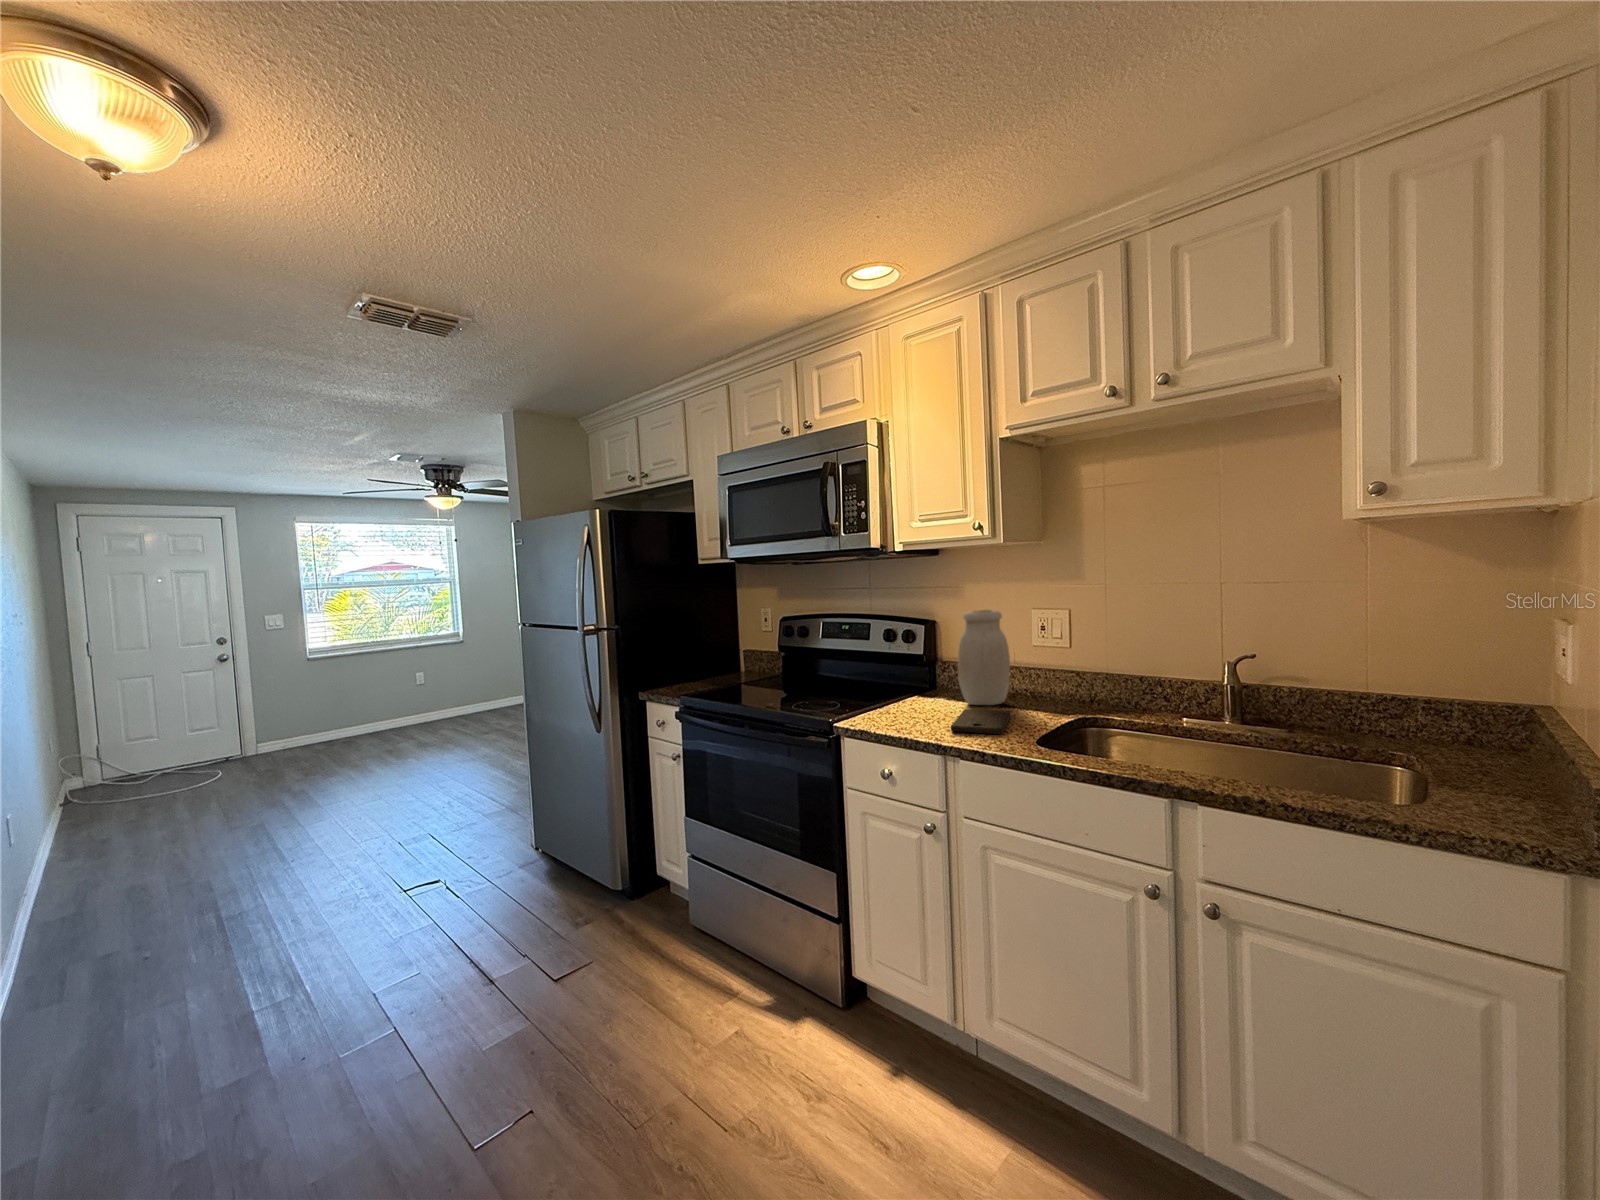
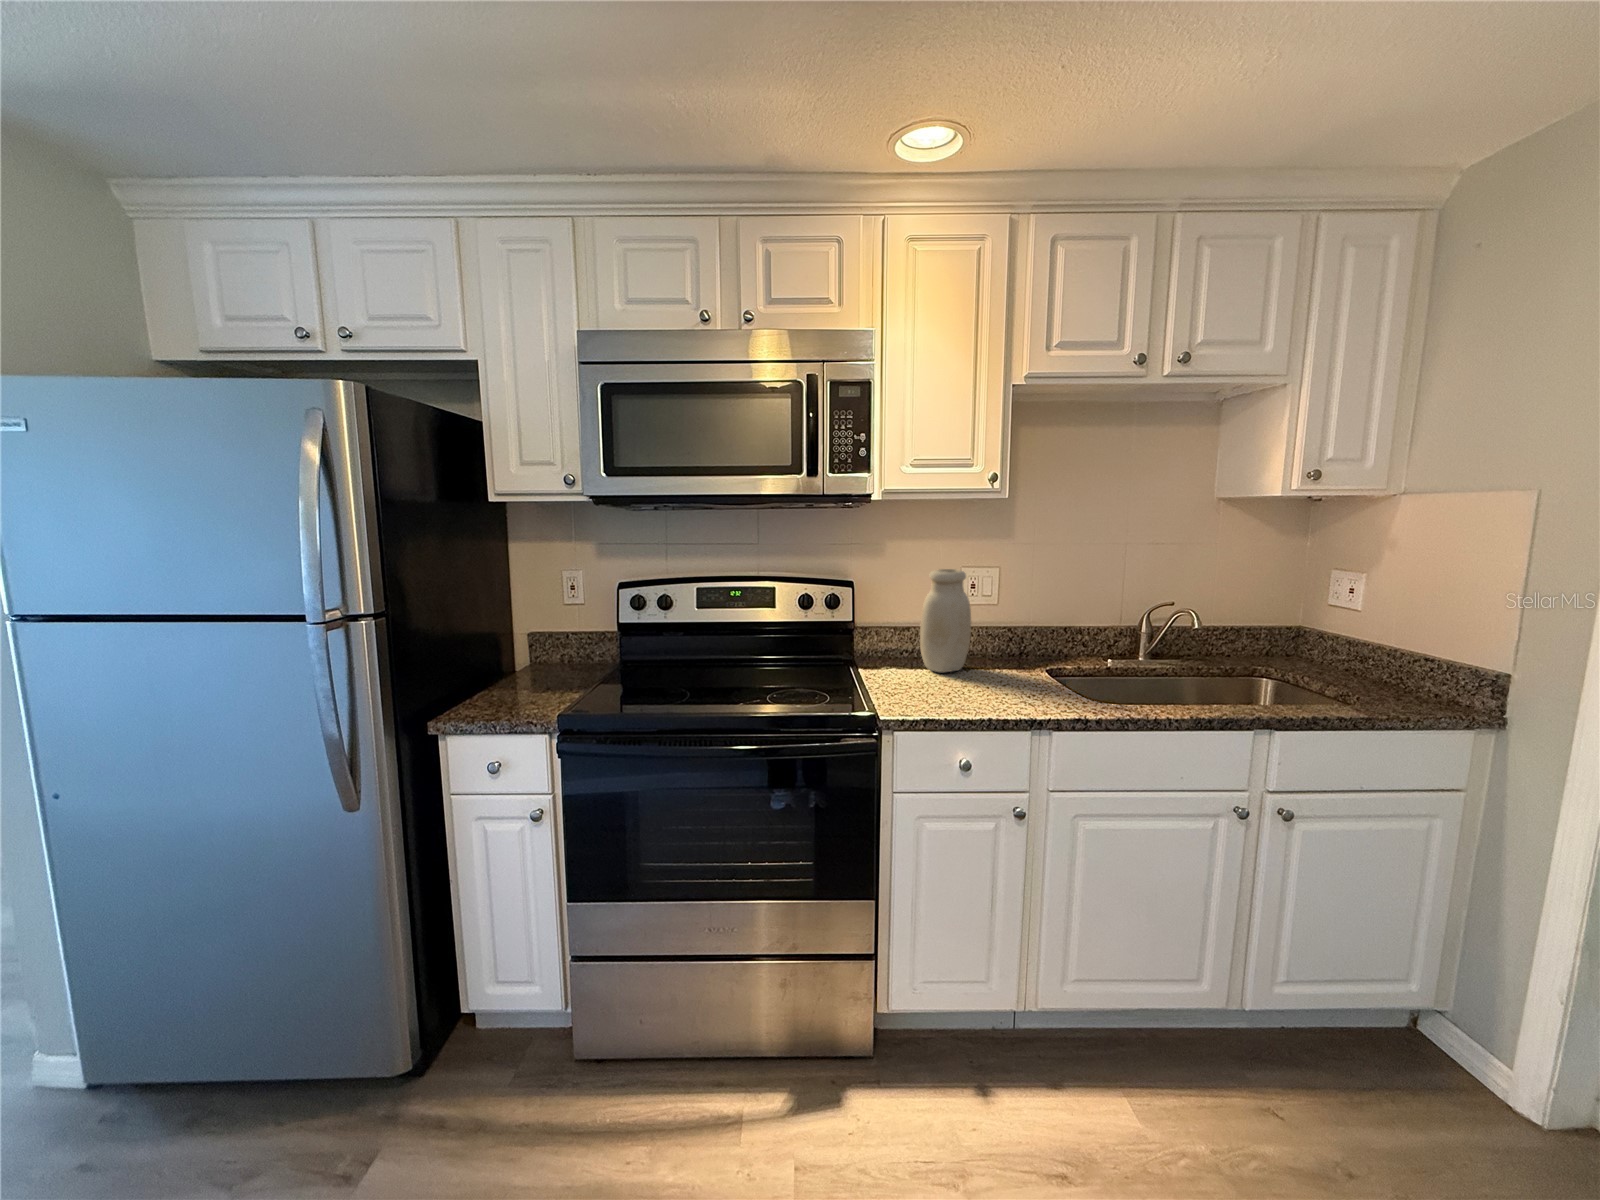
cutting board: present [951,709,1011,734] -> none [966,674,1058,704]

